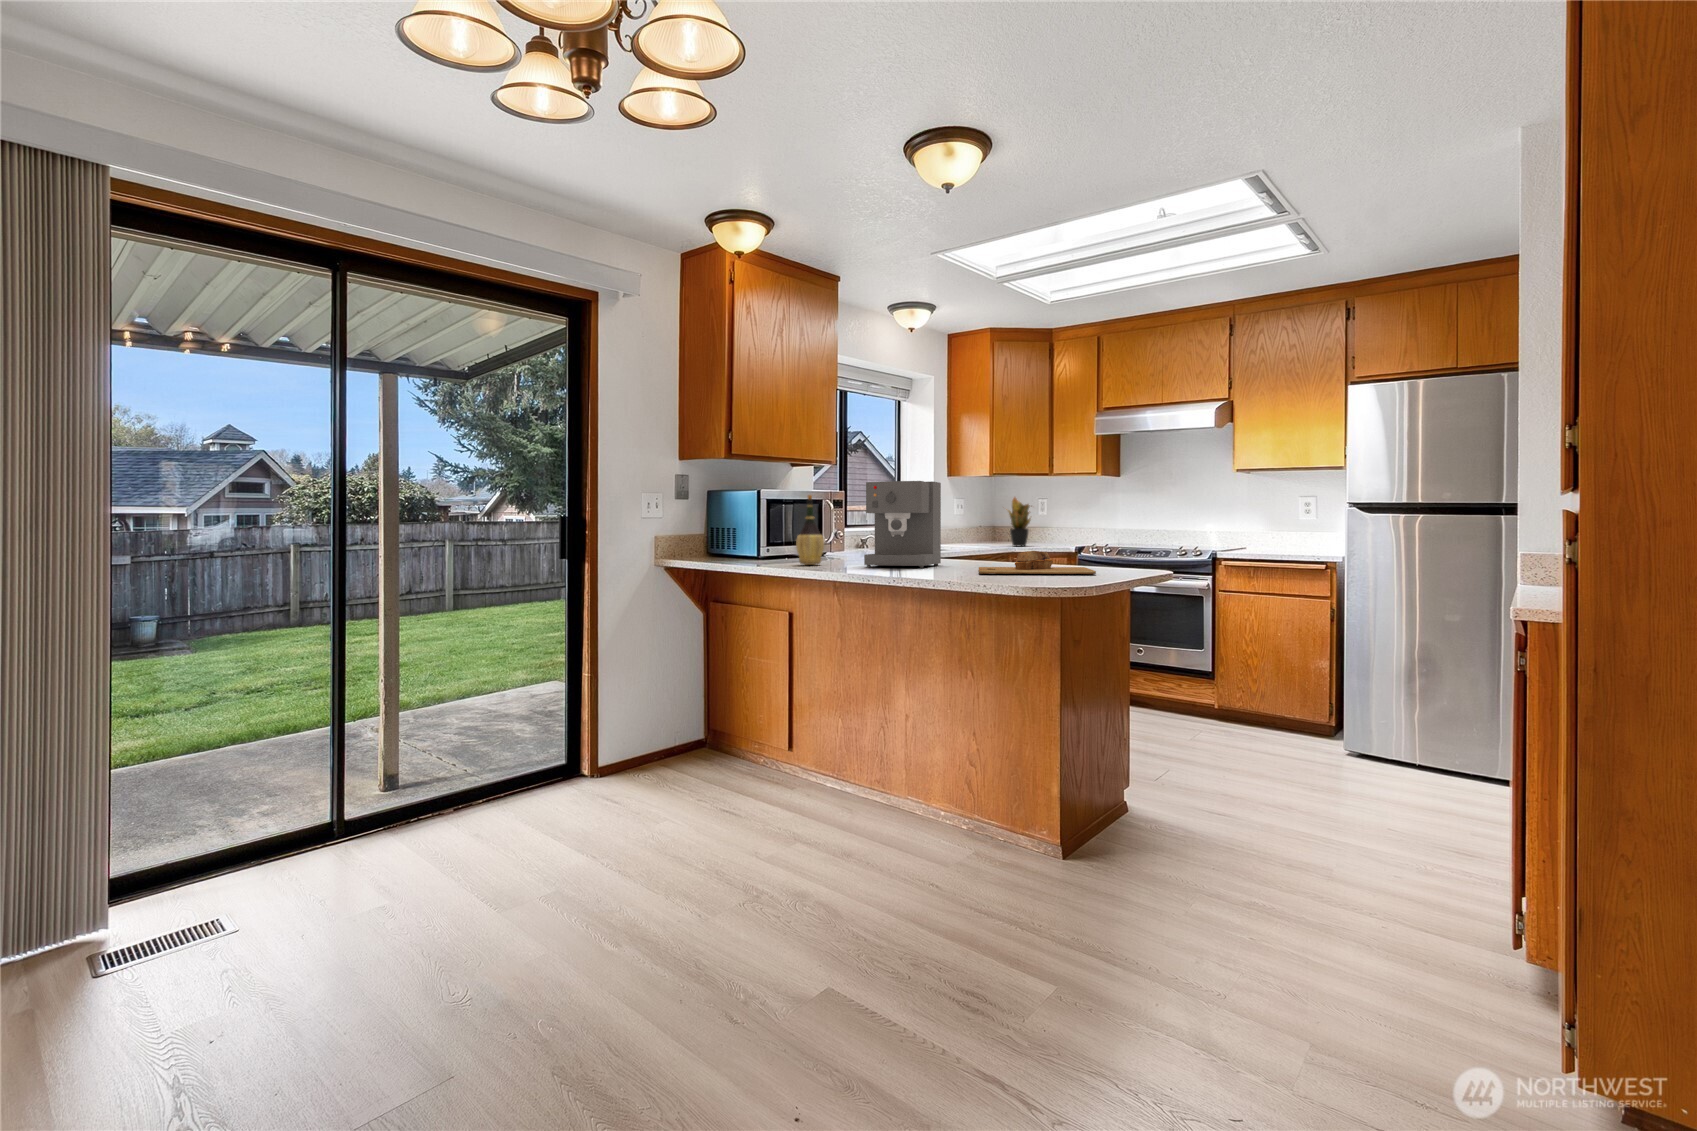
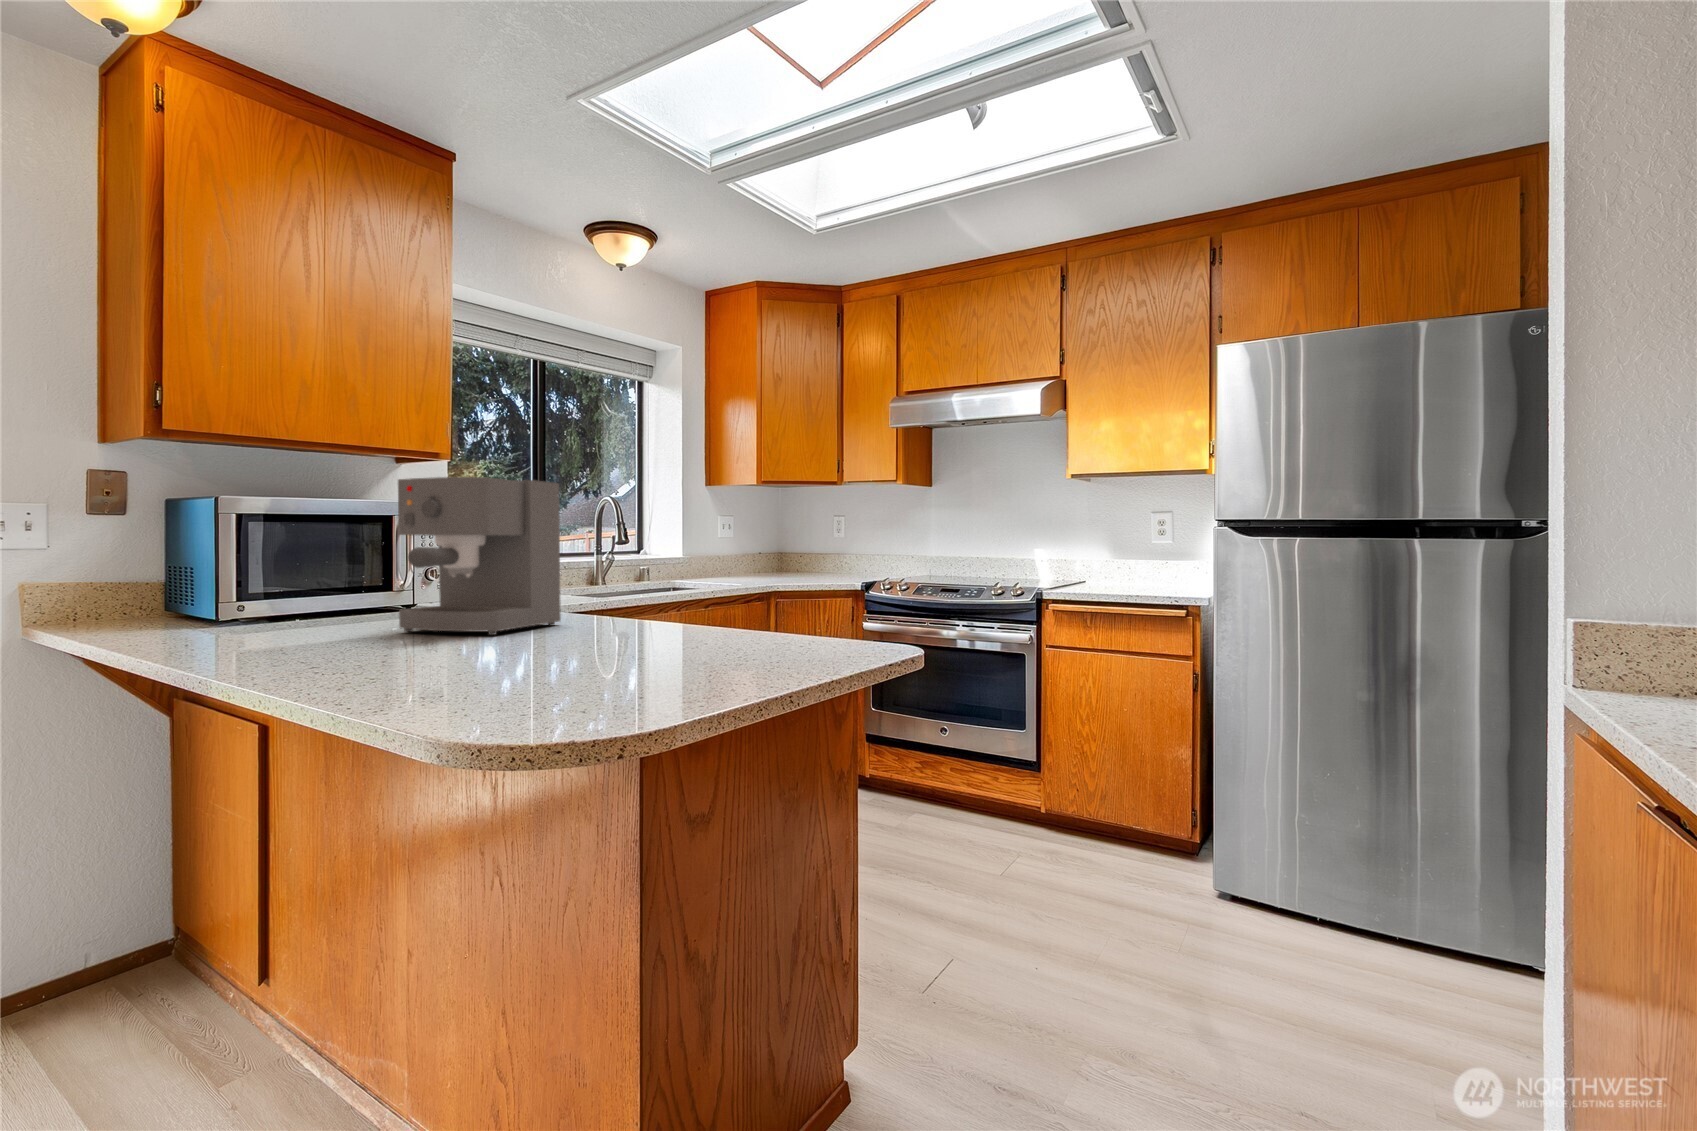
wine bottle: present [796,495,824,565] -> none [304,502,362,625]
potted plant: present [1008,498,1030,547] -> none [787,509,832,576]
cutting board: present [979,551,1096,574] -> none [519,611,768,663]

